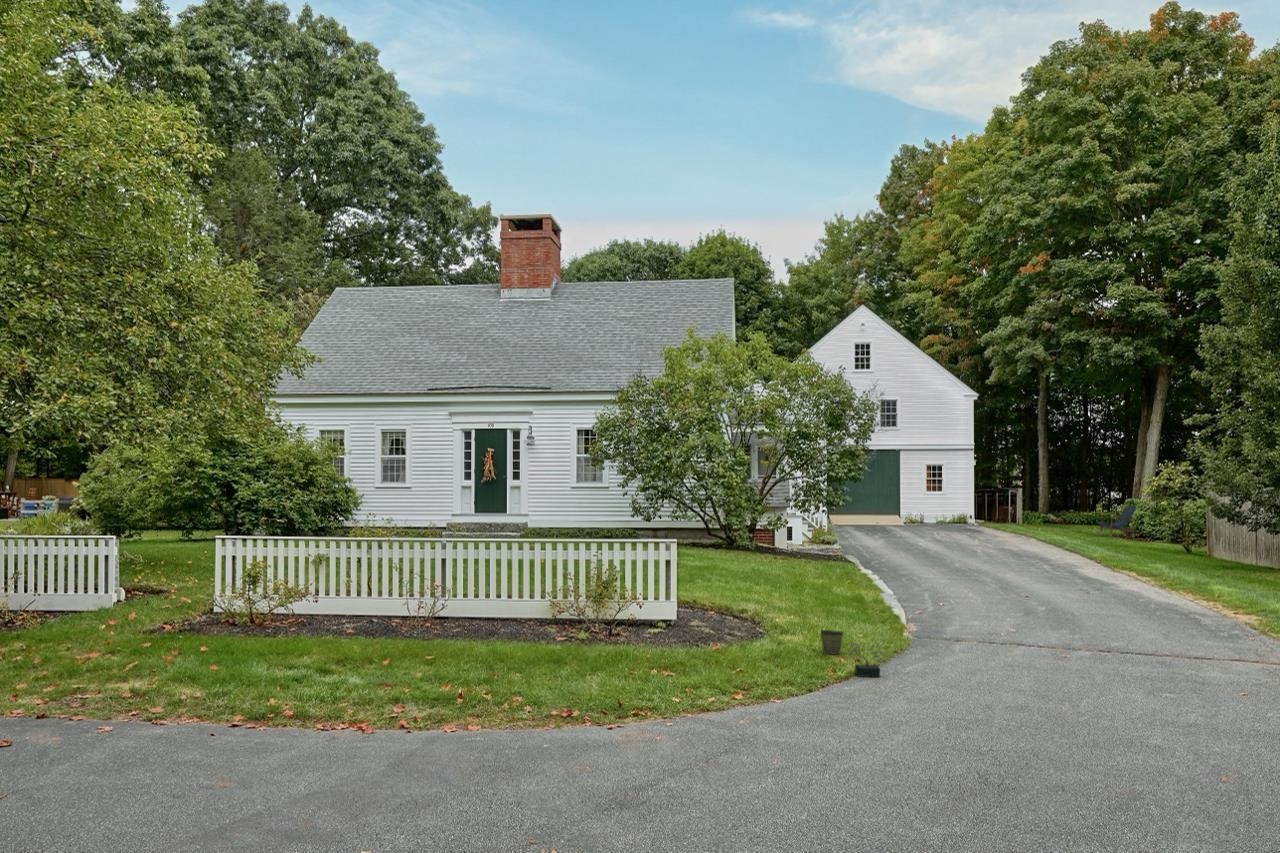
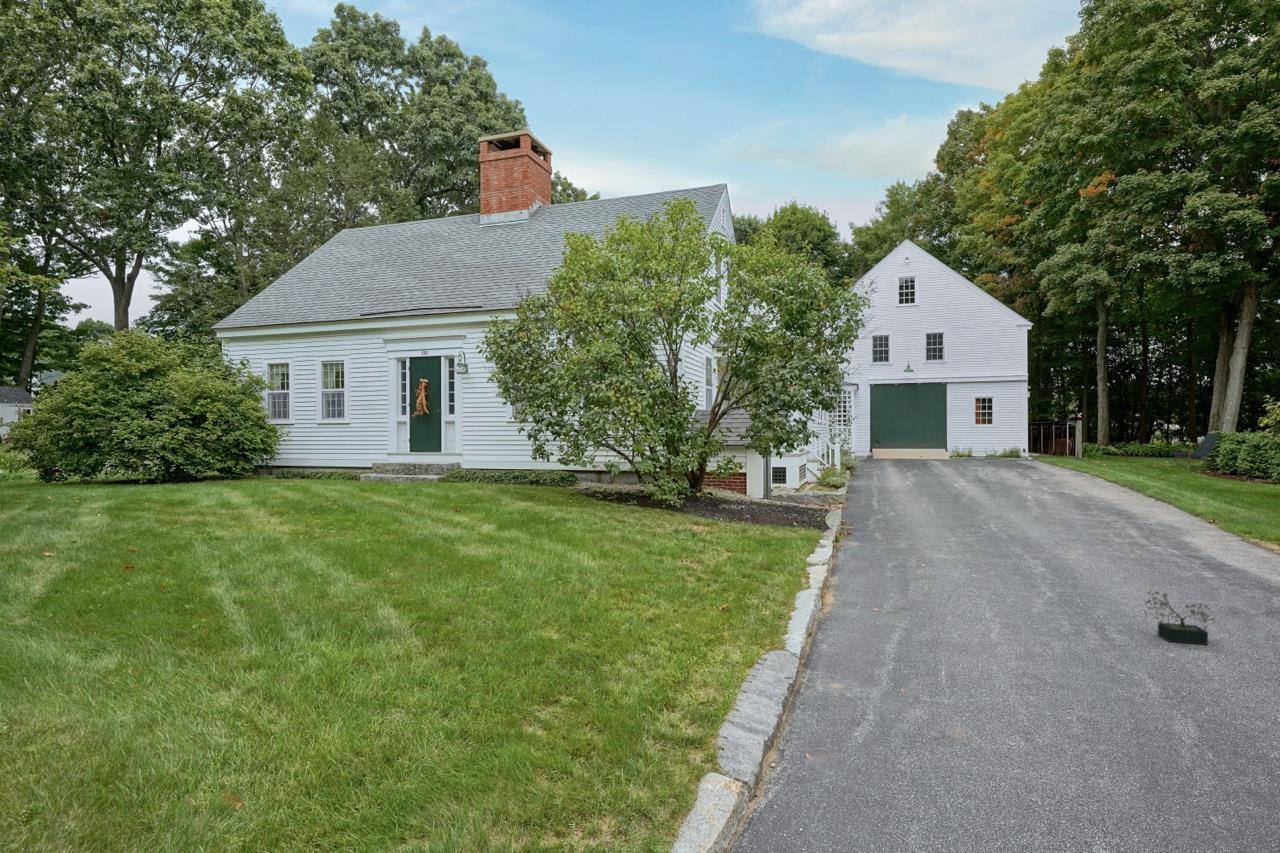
bucket: present [820,630,843,654] -> none [641,619,688,693]
decorative plant: present [847,643,881,677] -> present [1144,591,1215,644]

